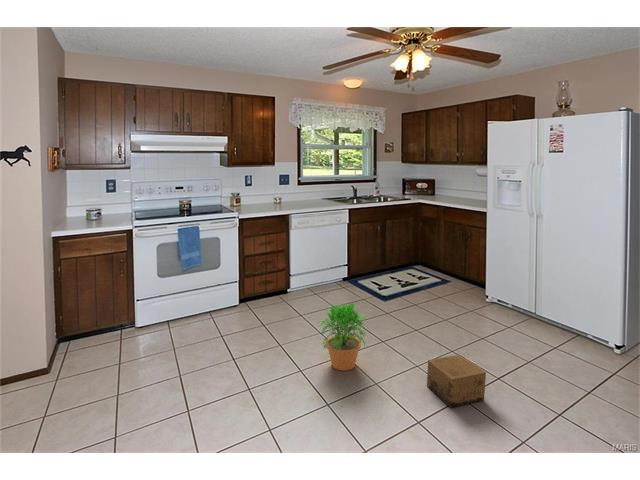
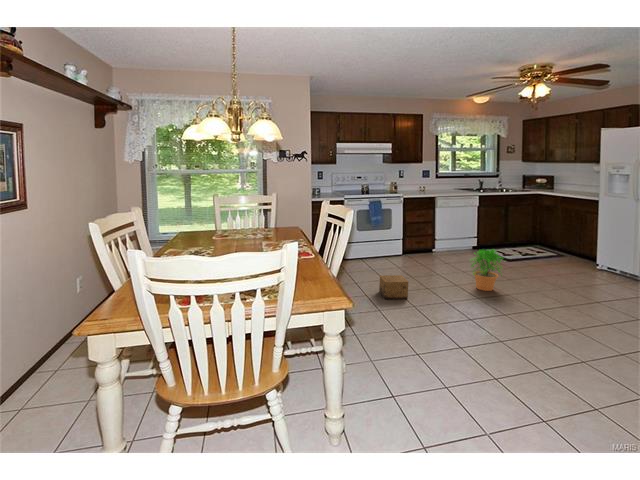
cardboard box: present [427,355,486,408] -> present [379,275,408,299]

